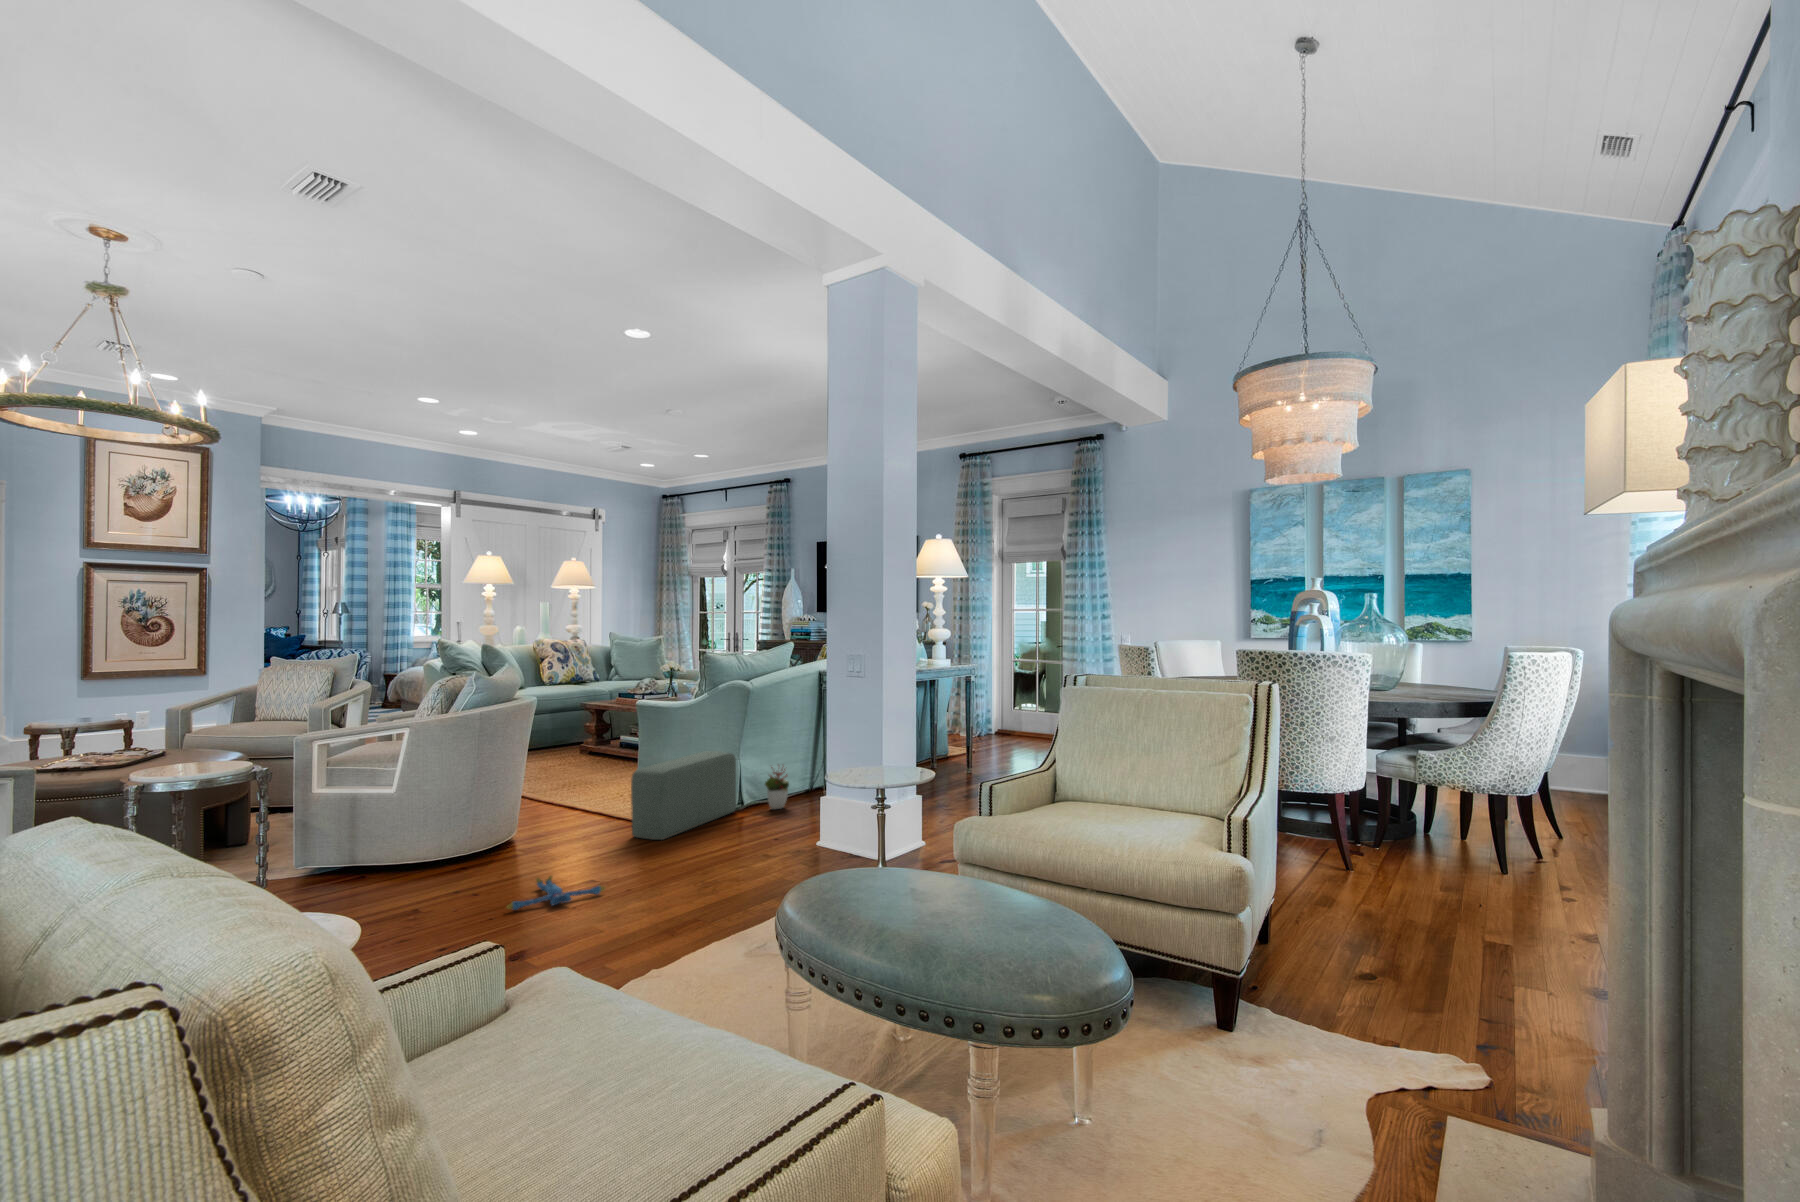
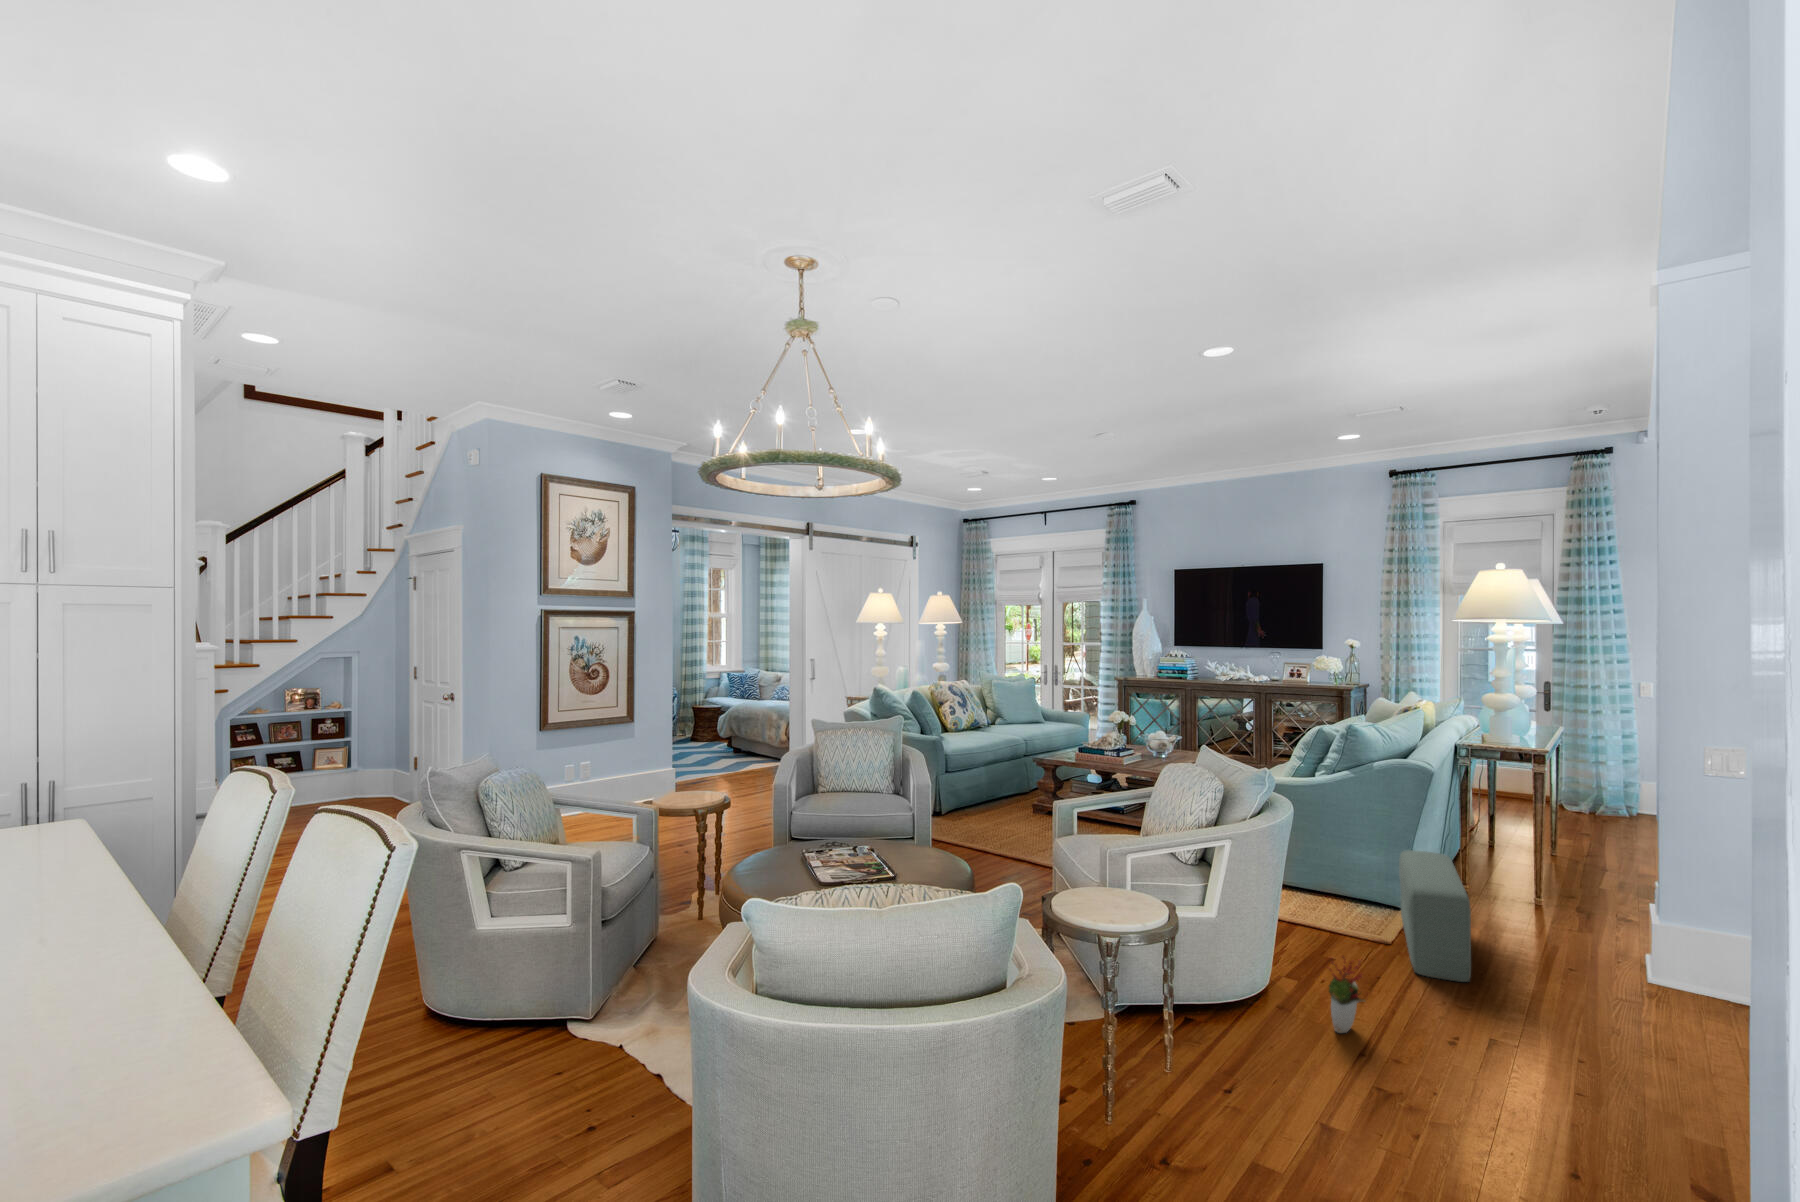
decorative plant: present [765,766,789,809] -> present [1328,956,1365,1033]
plush toy: present [507,876,605,910] -> none [1507,1069,1641,1145]

